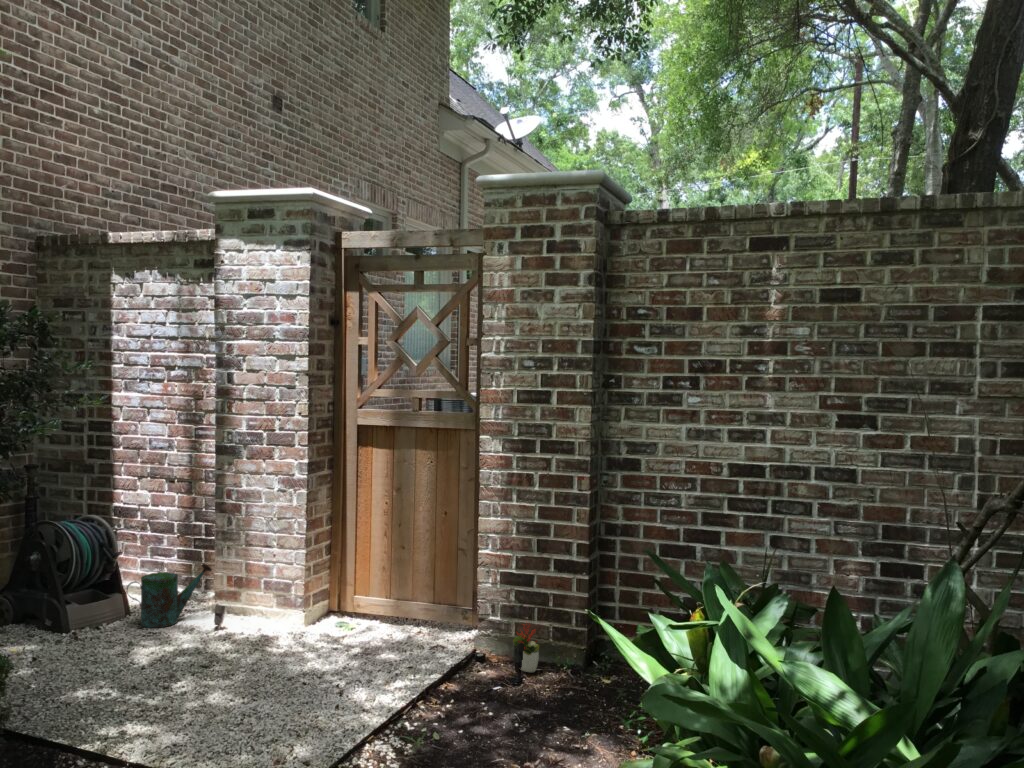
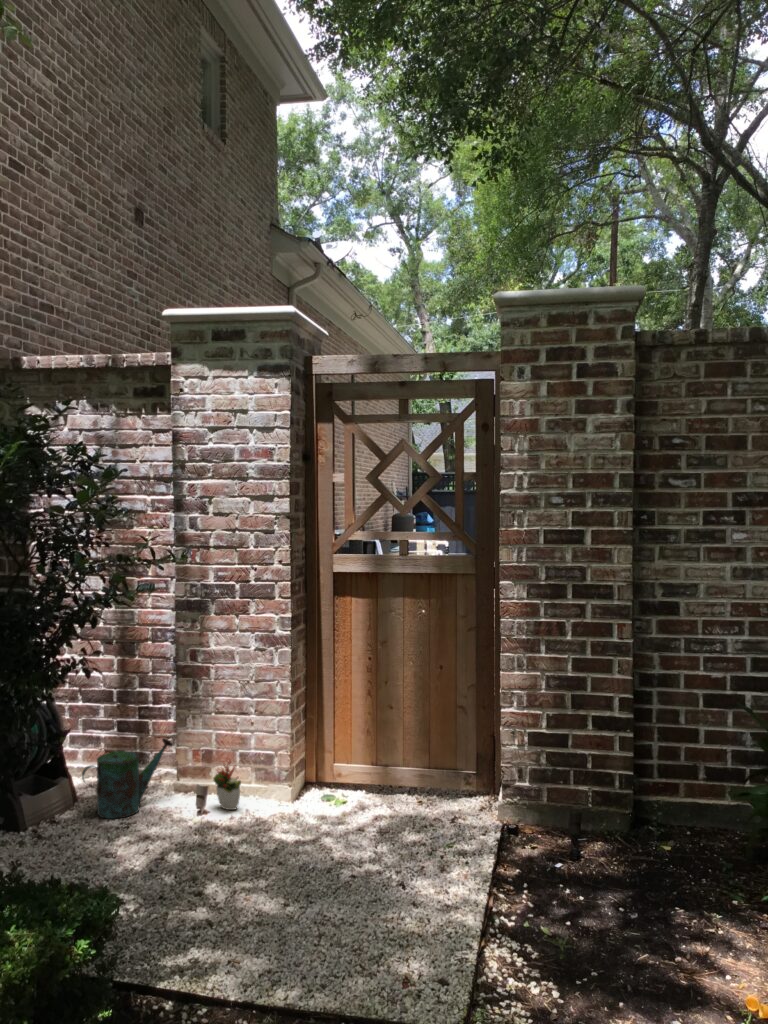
decorative plant: present [513,623,540,672] -> present [213,761,241,810]

